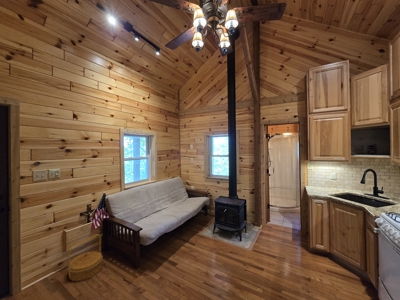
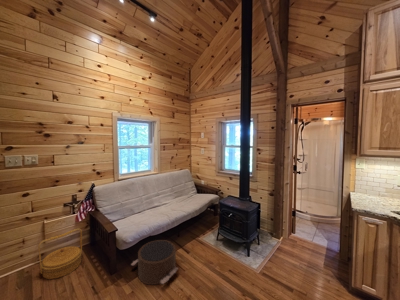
pouf: none [152,236,193,270] -> present [132,240,178,285]

